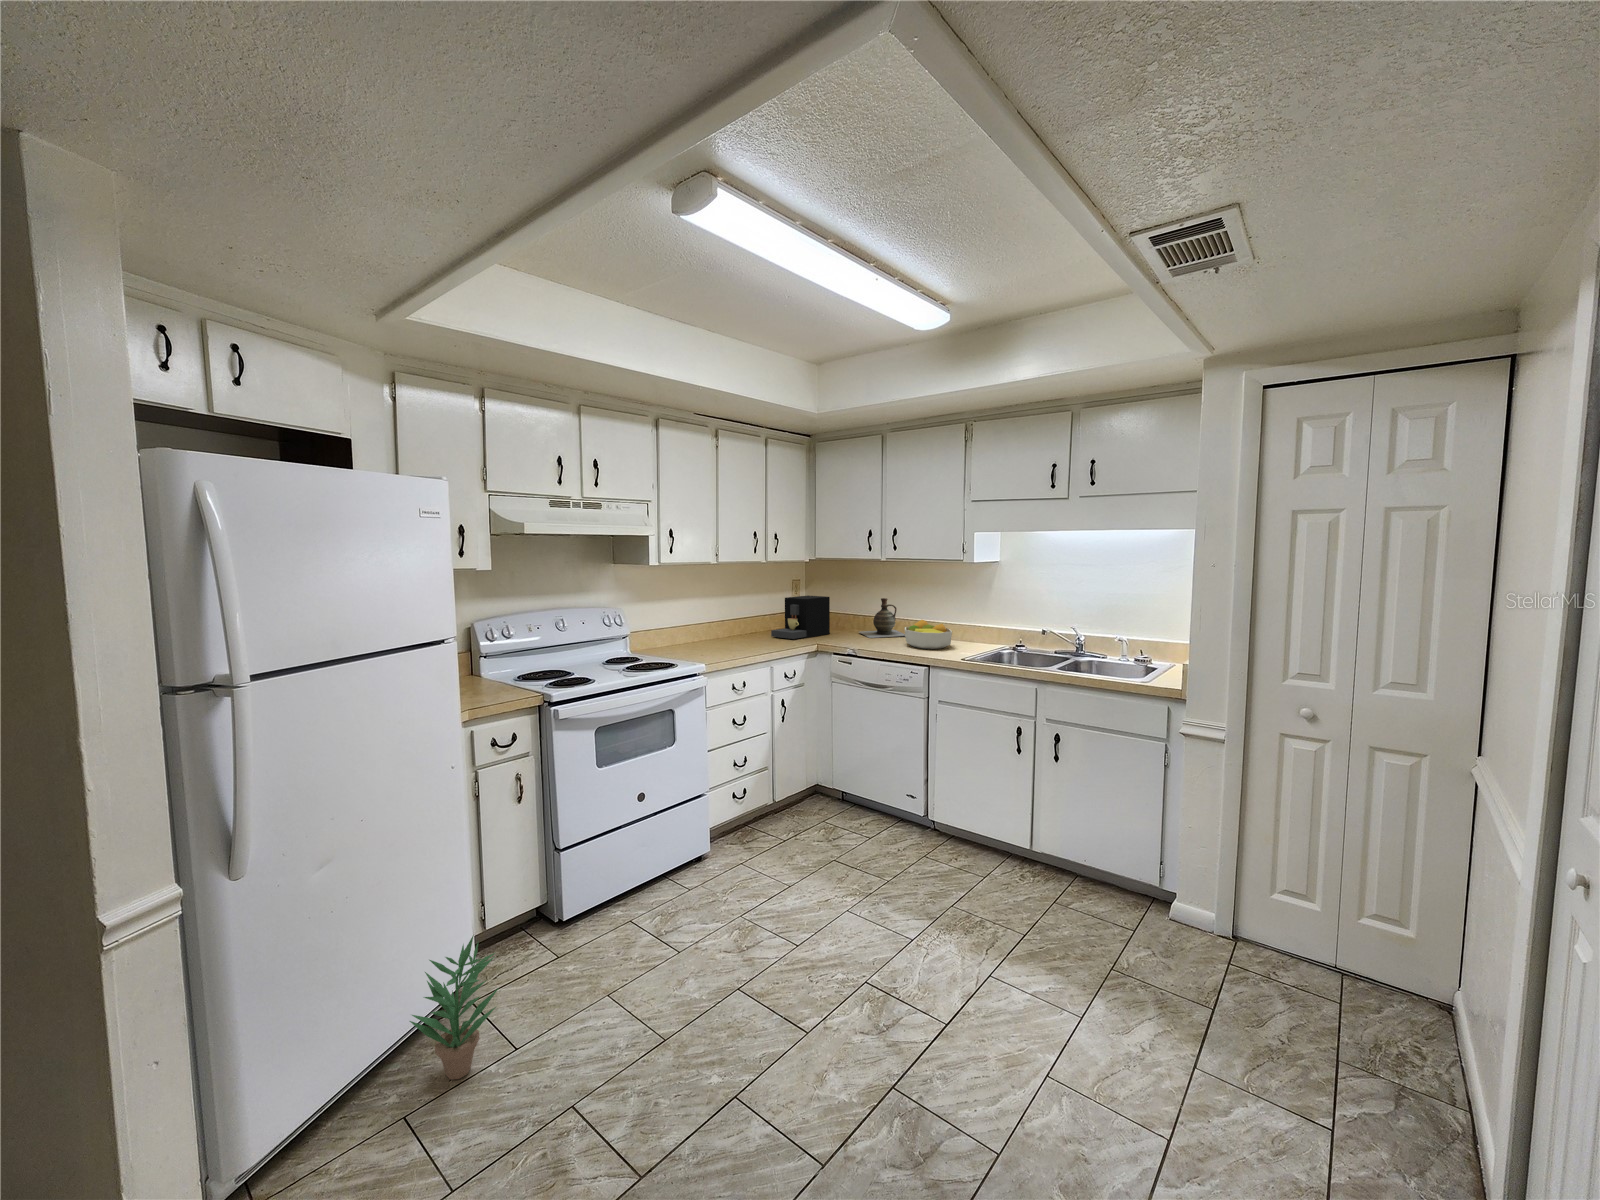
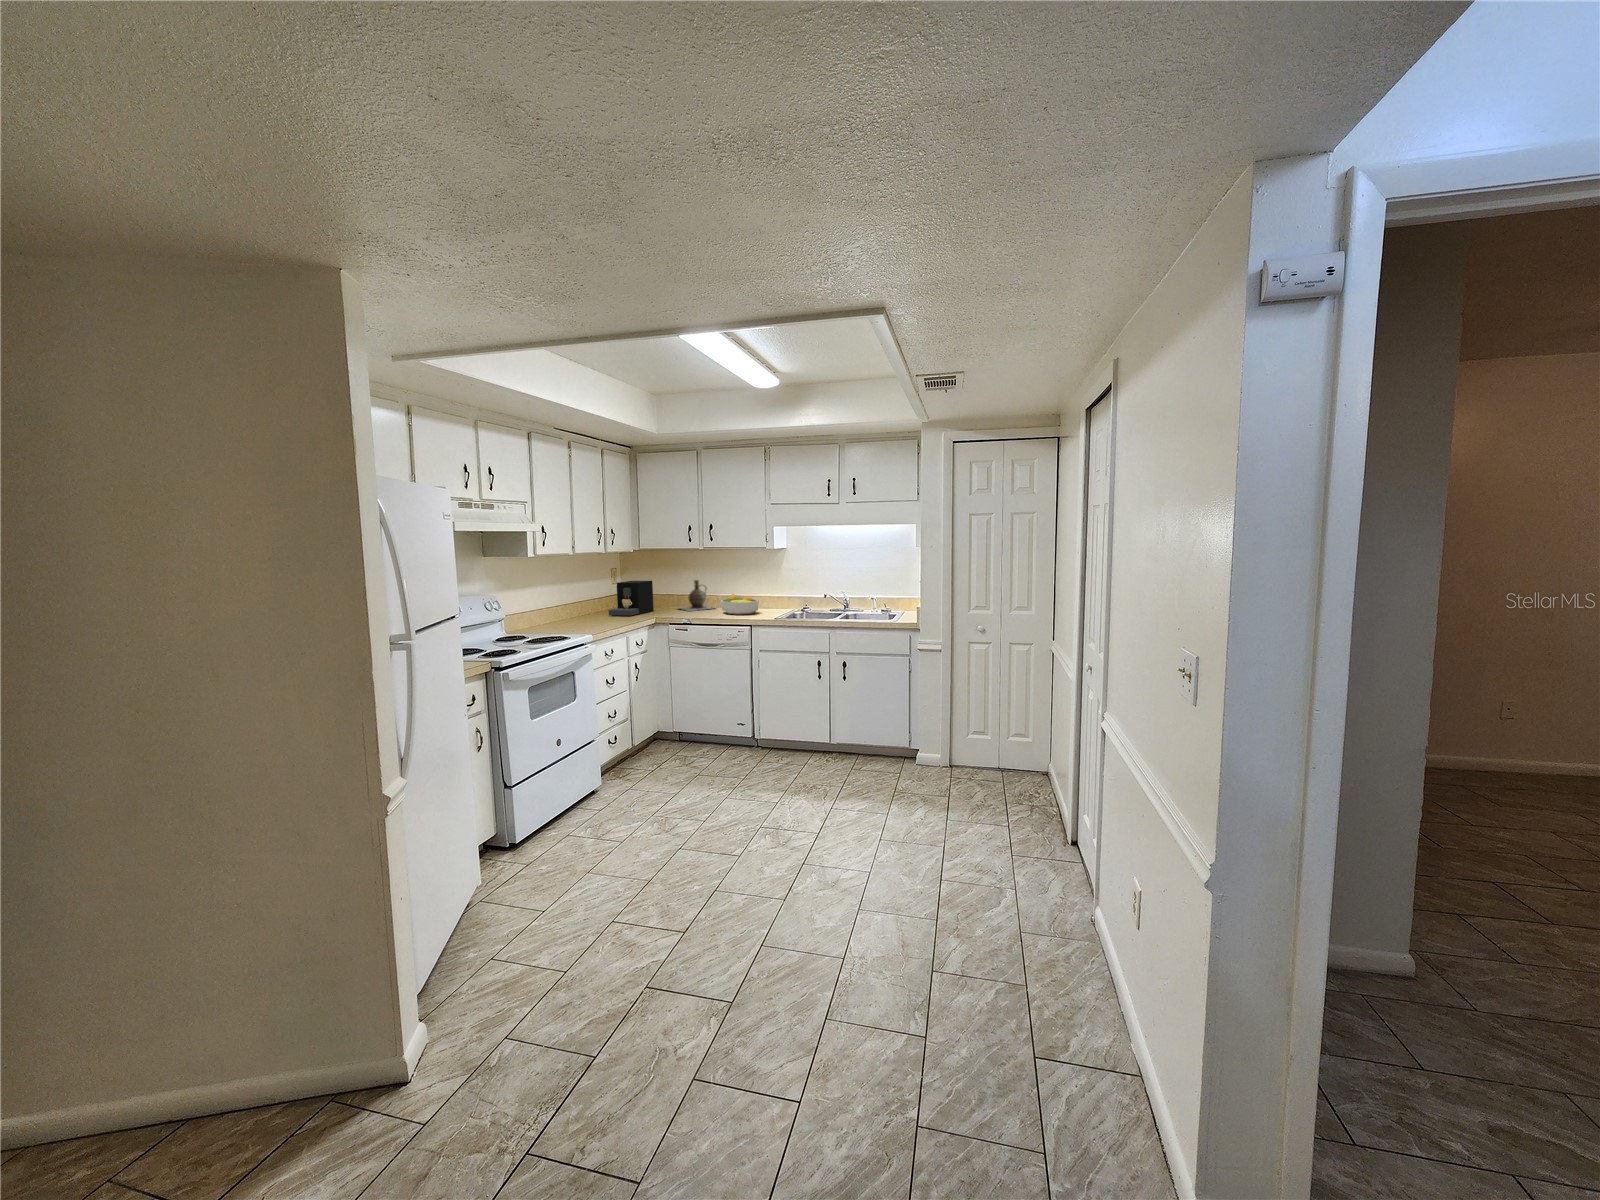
potted plant: present [410,935,499,1080] -> none [465,834,530,945]

